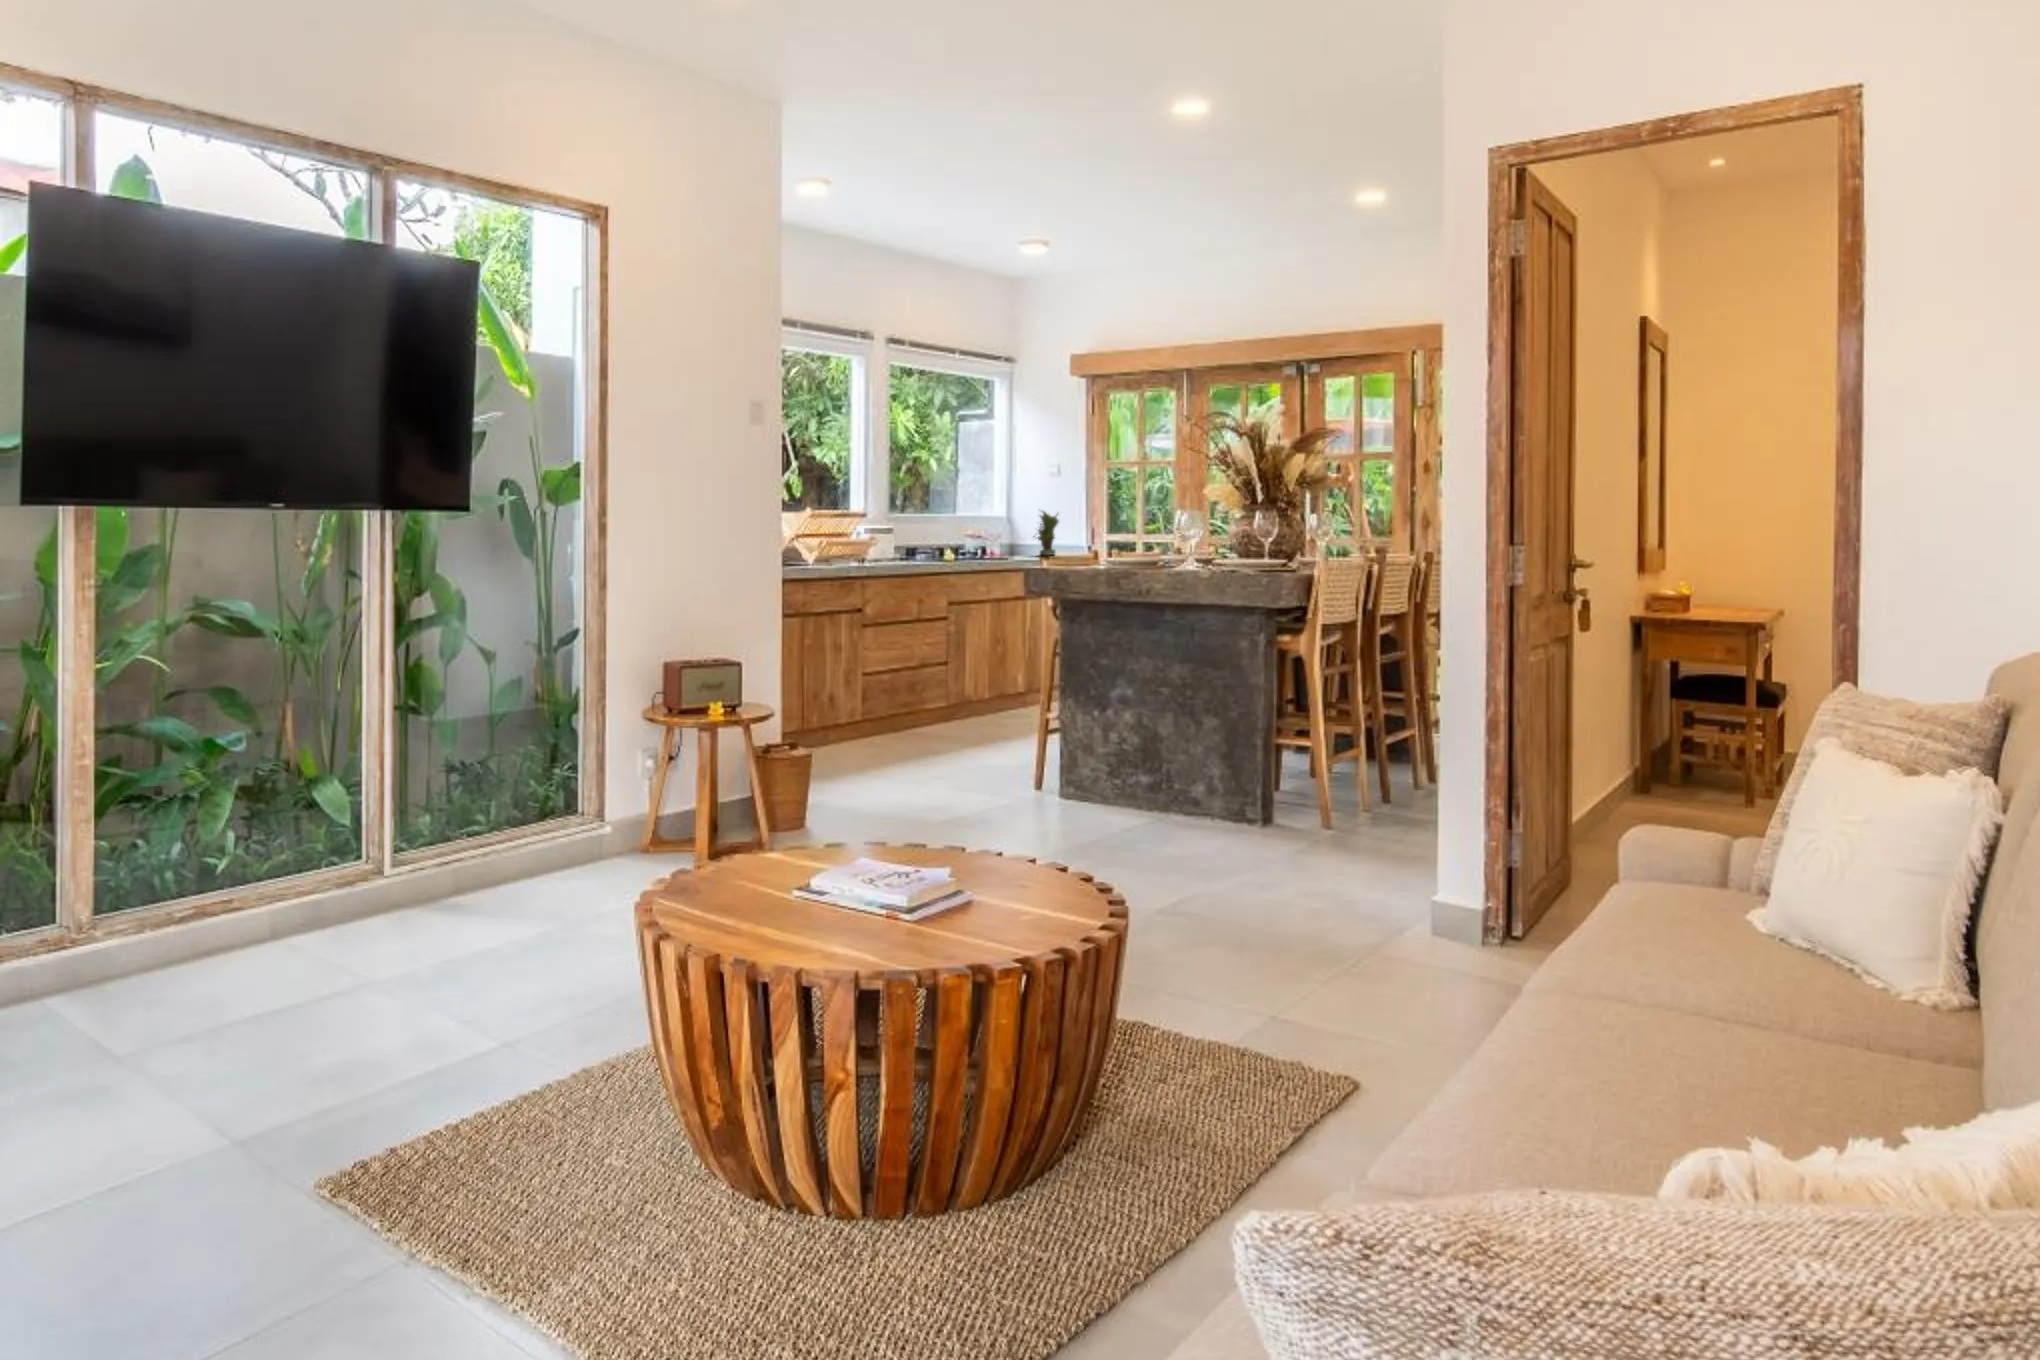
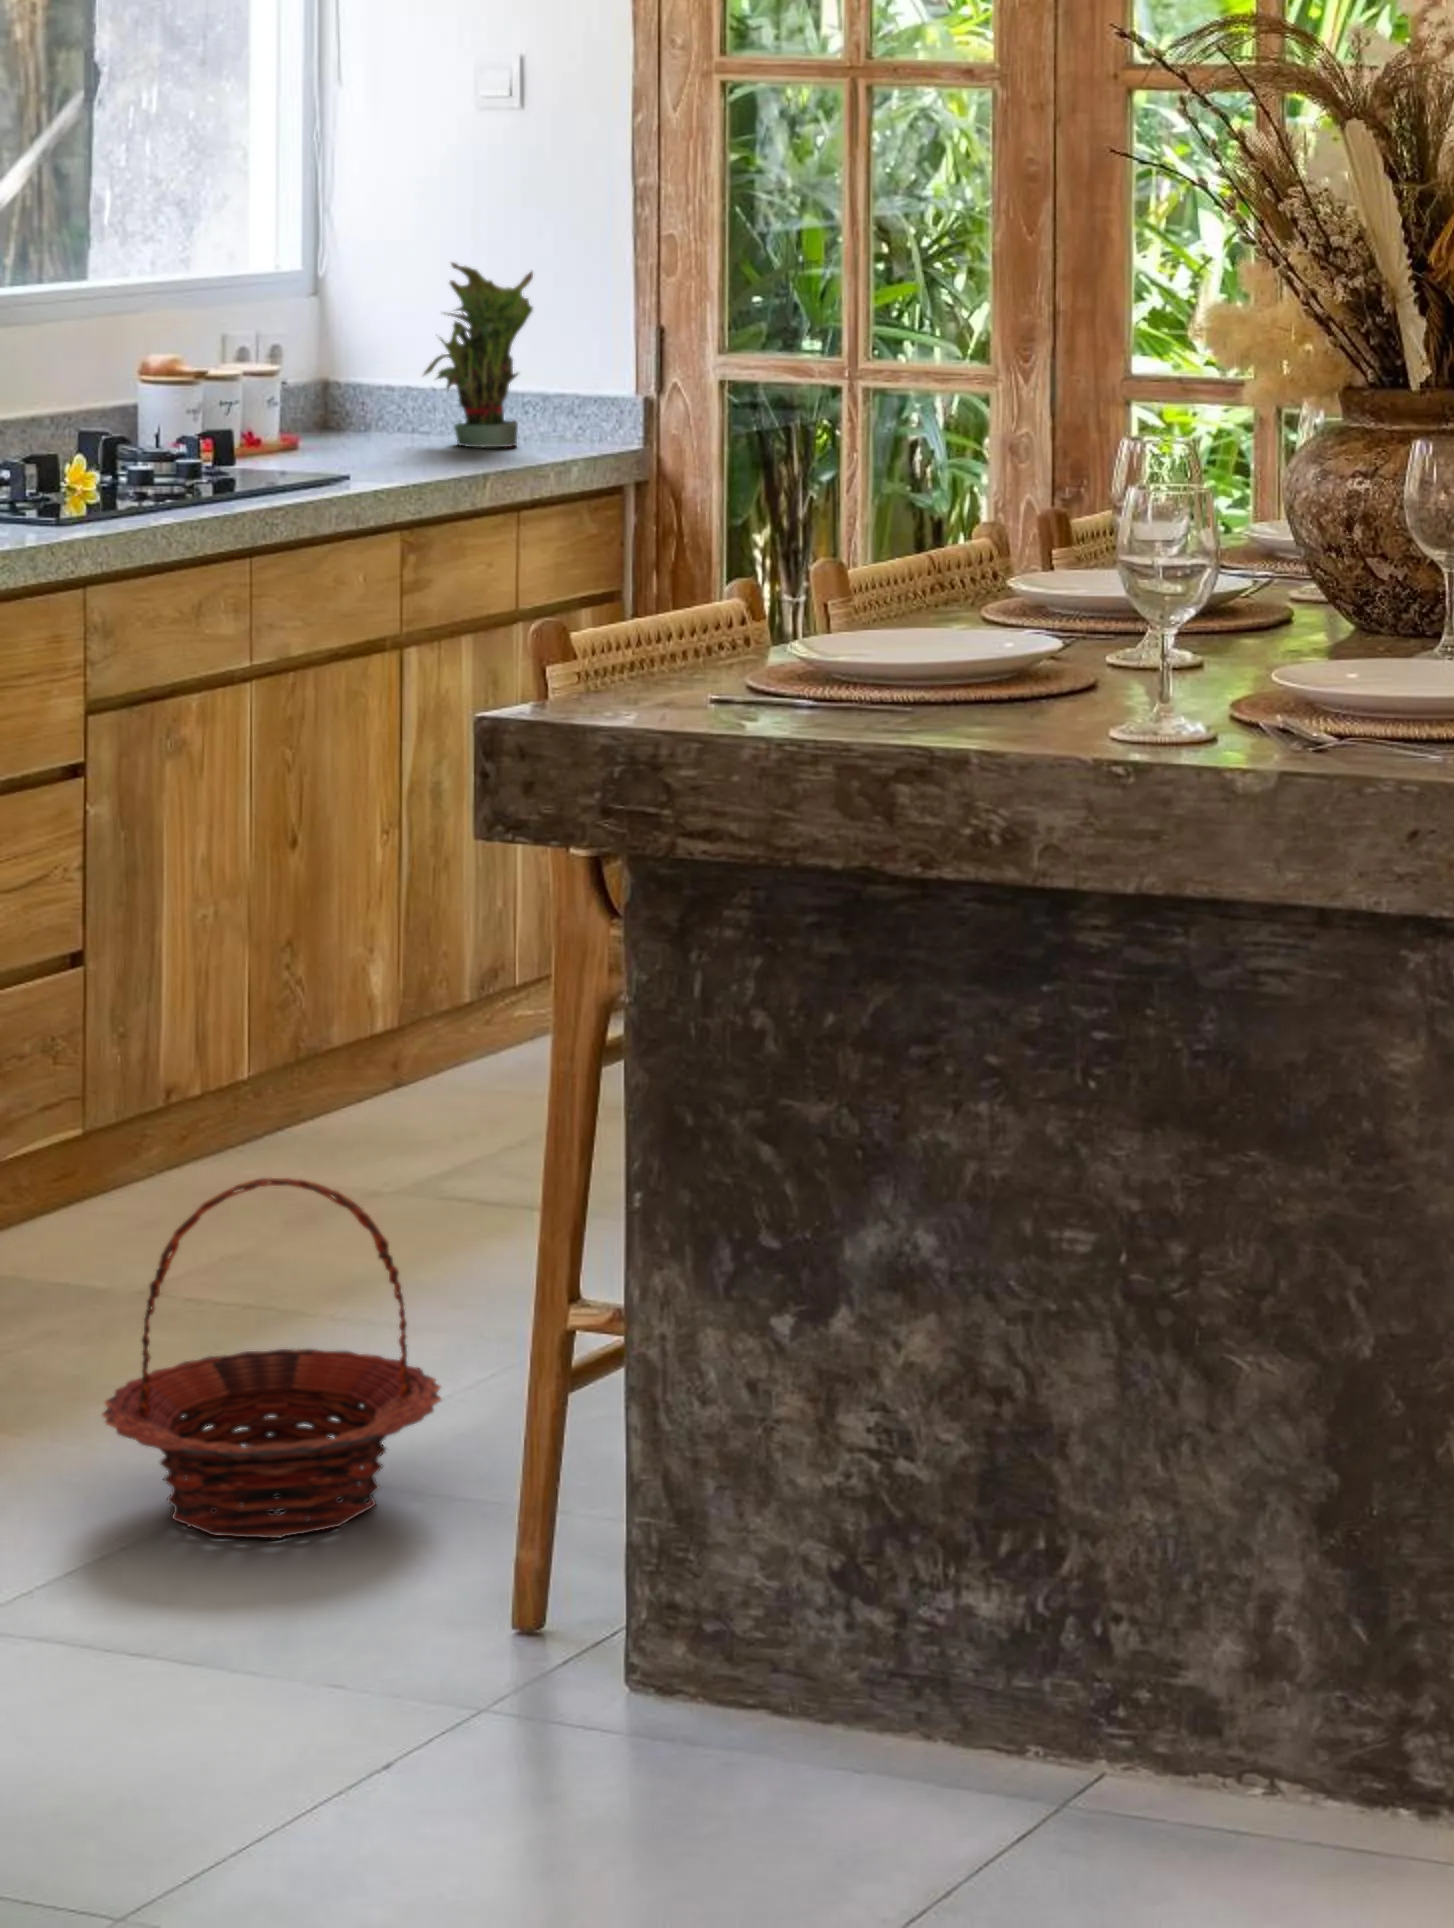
basket: none [948,691,1024,771] -> present [102,1178,441,1538]

